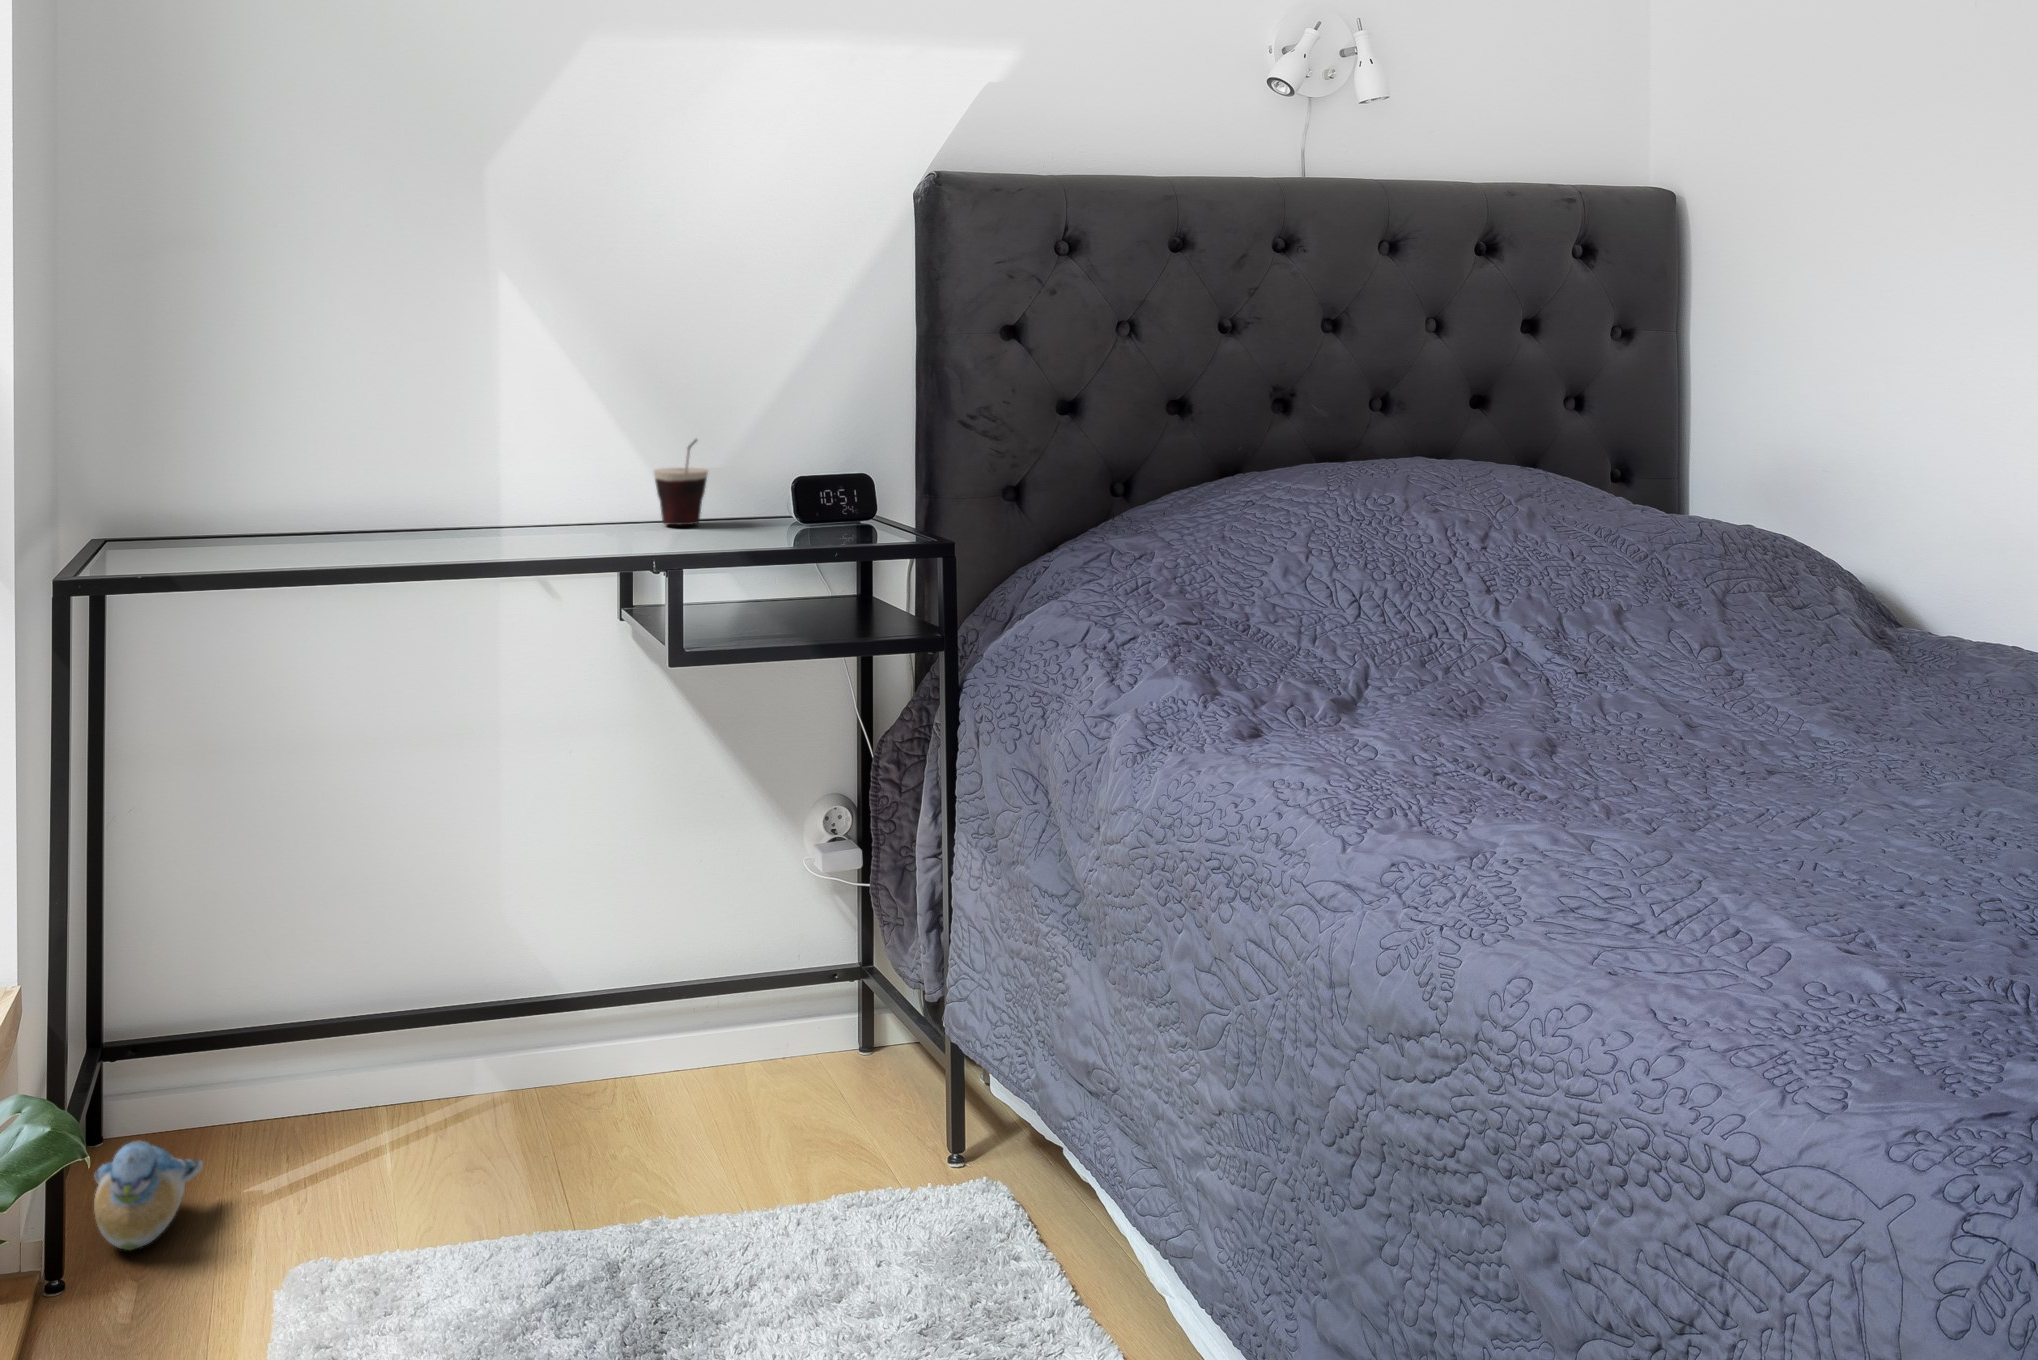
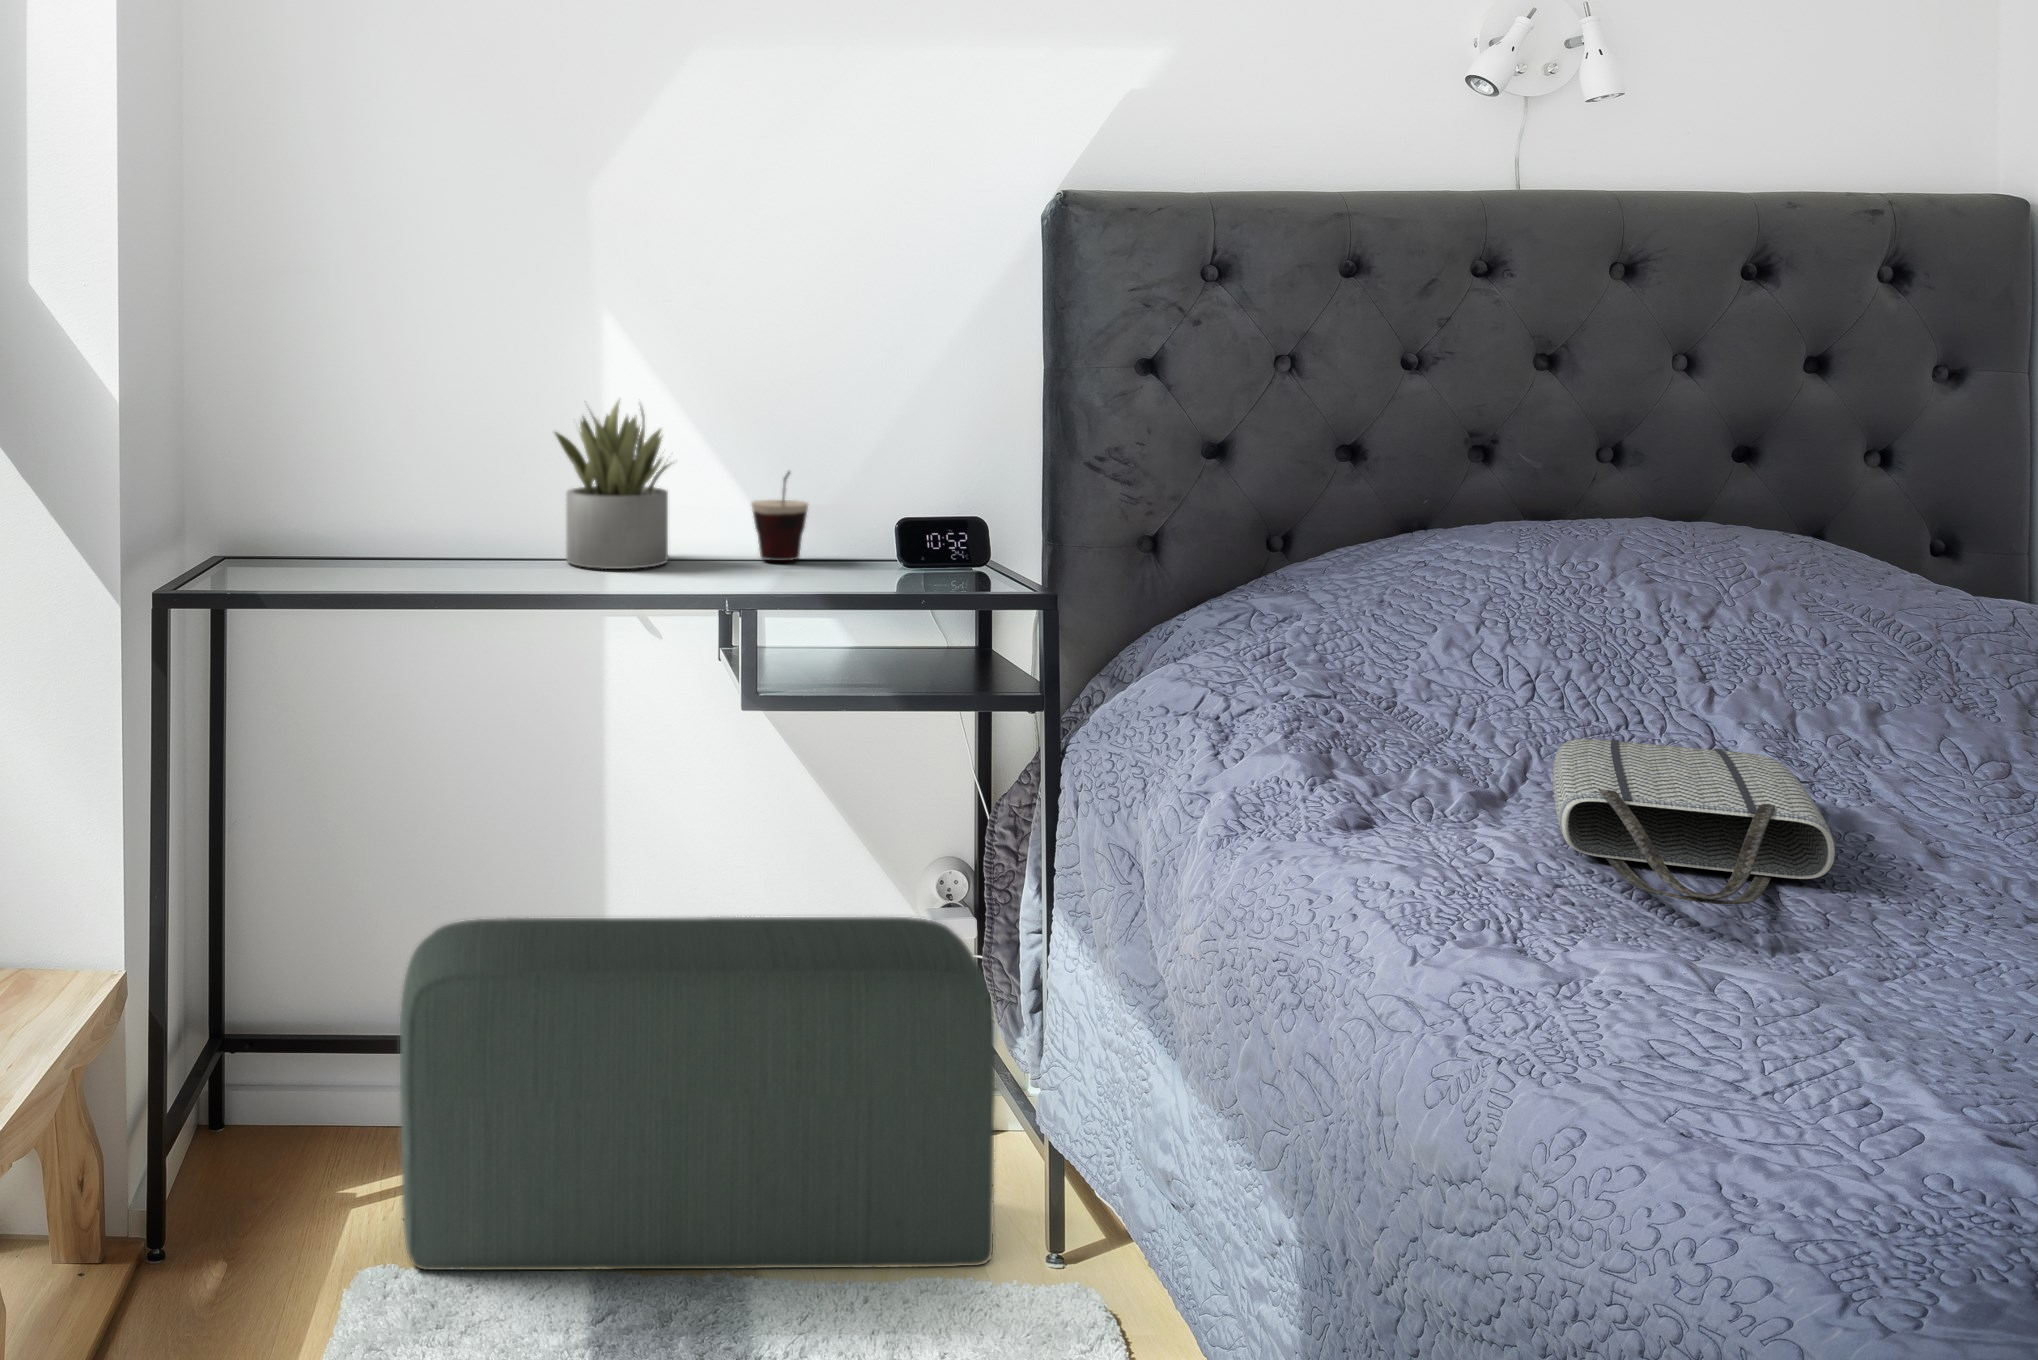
succulent plant: none [460,373,585,539] -> present [555,401,670,569]
tote bag: none [1391,646,1633,775] -> present [1553,739,1835,904]
pouf: none [322,853,901,1249] -> present [400,917,995,1270]
plush toy: present [94,1140,203,1250] -> none [193,1136,297,1240]

